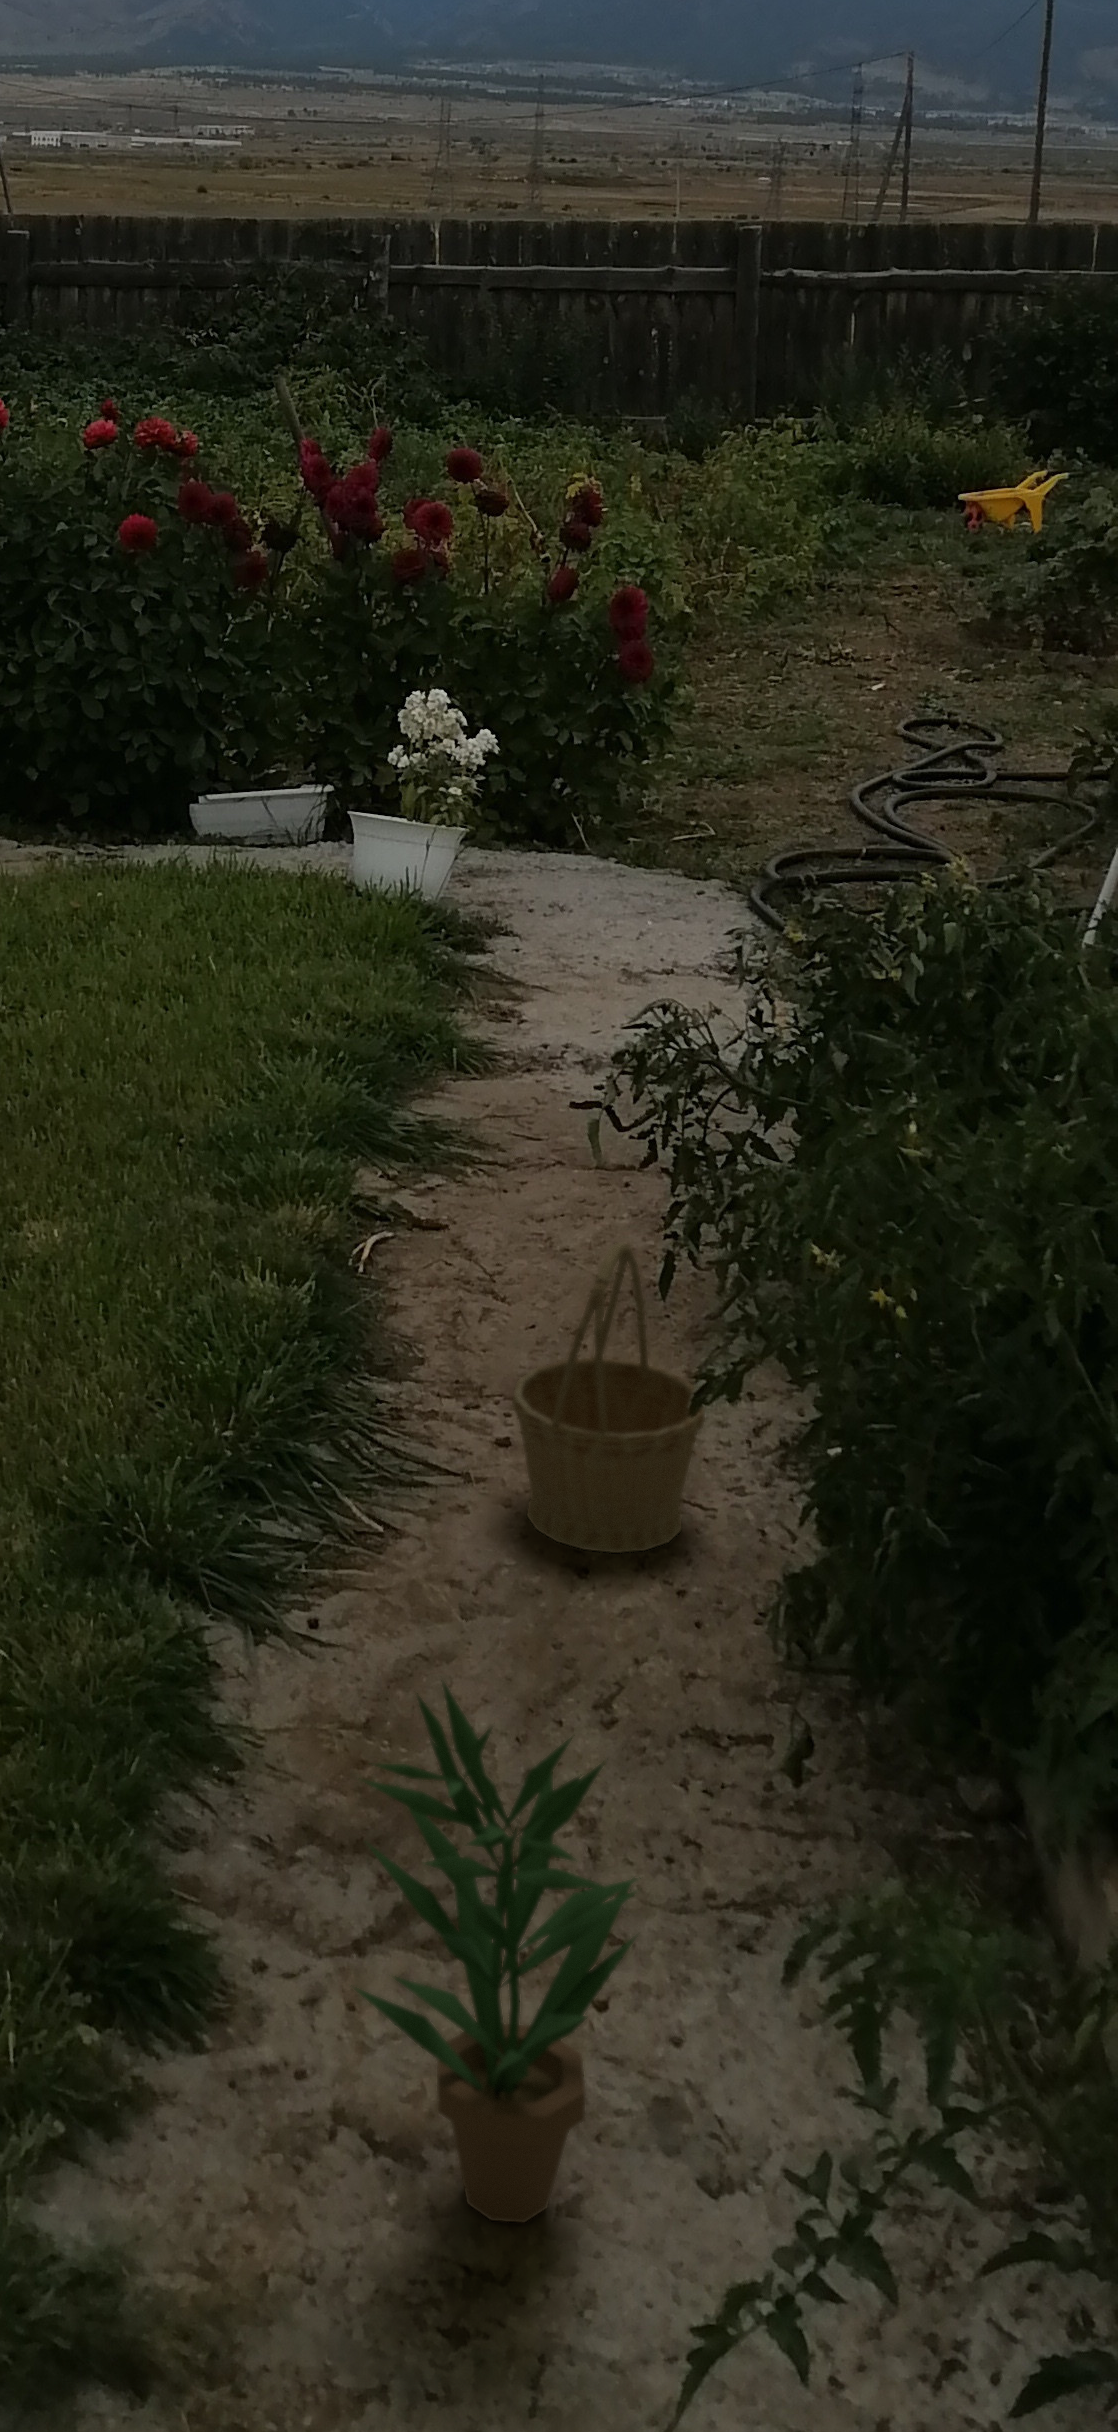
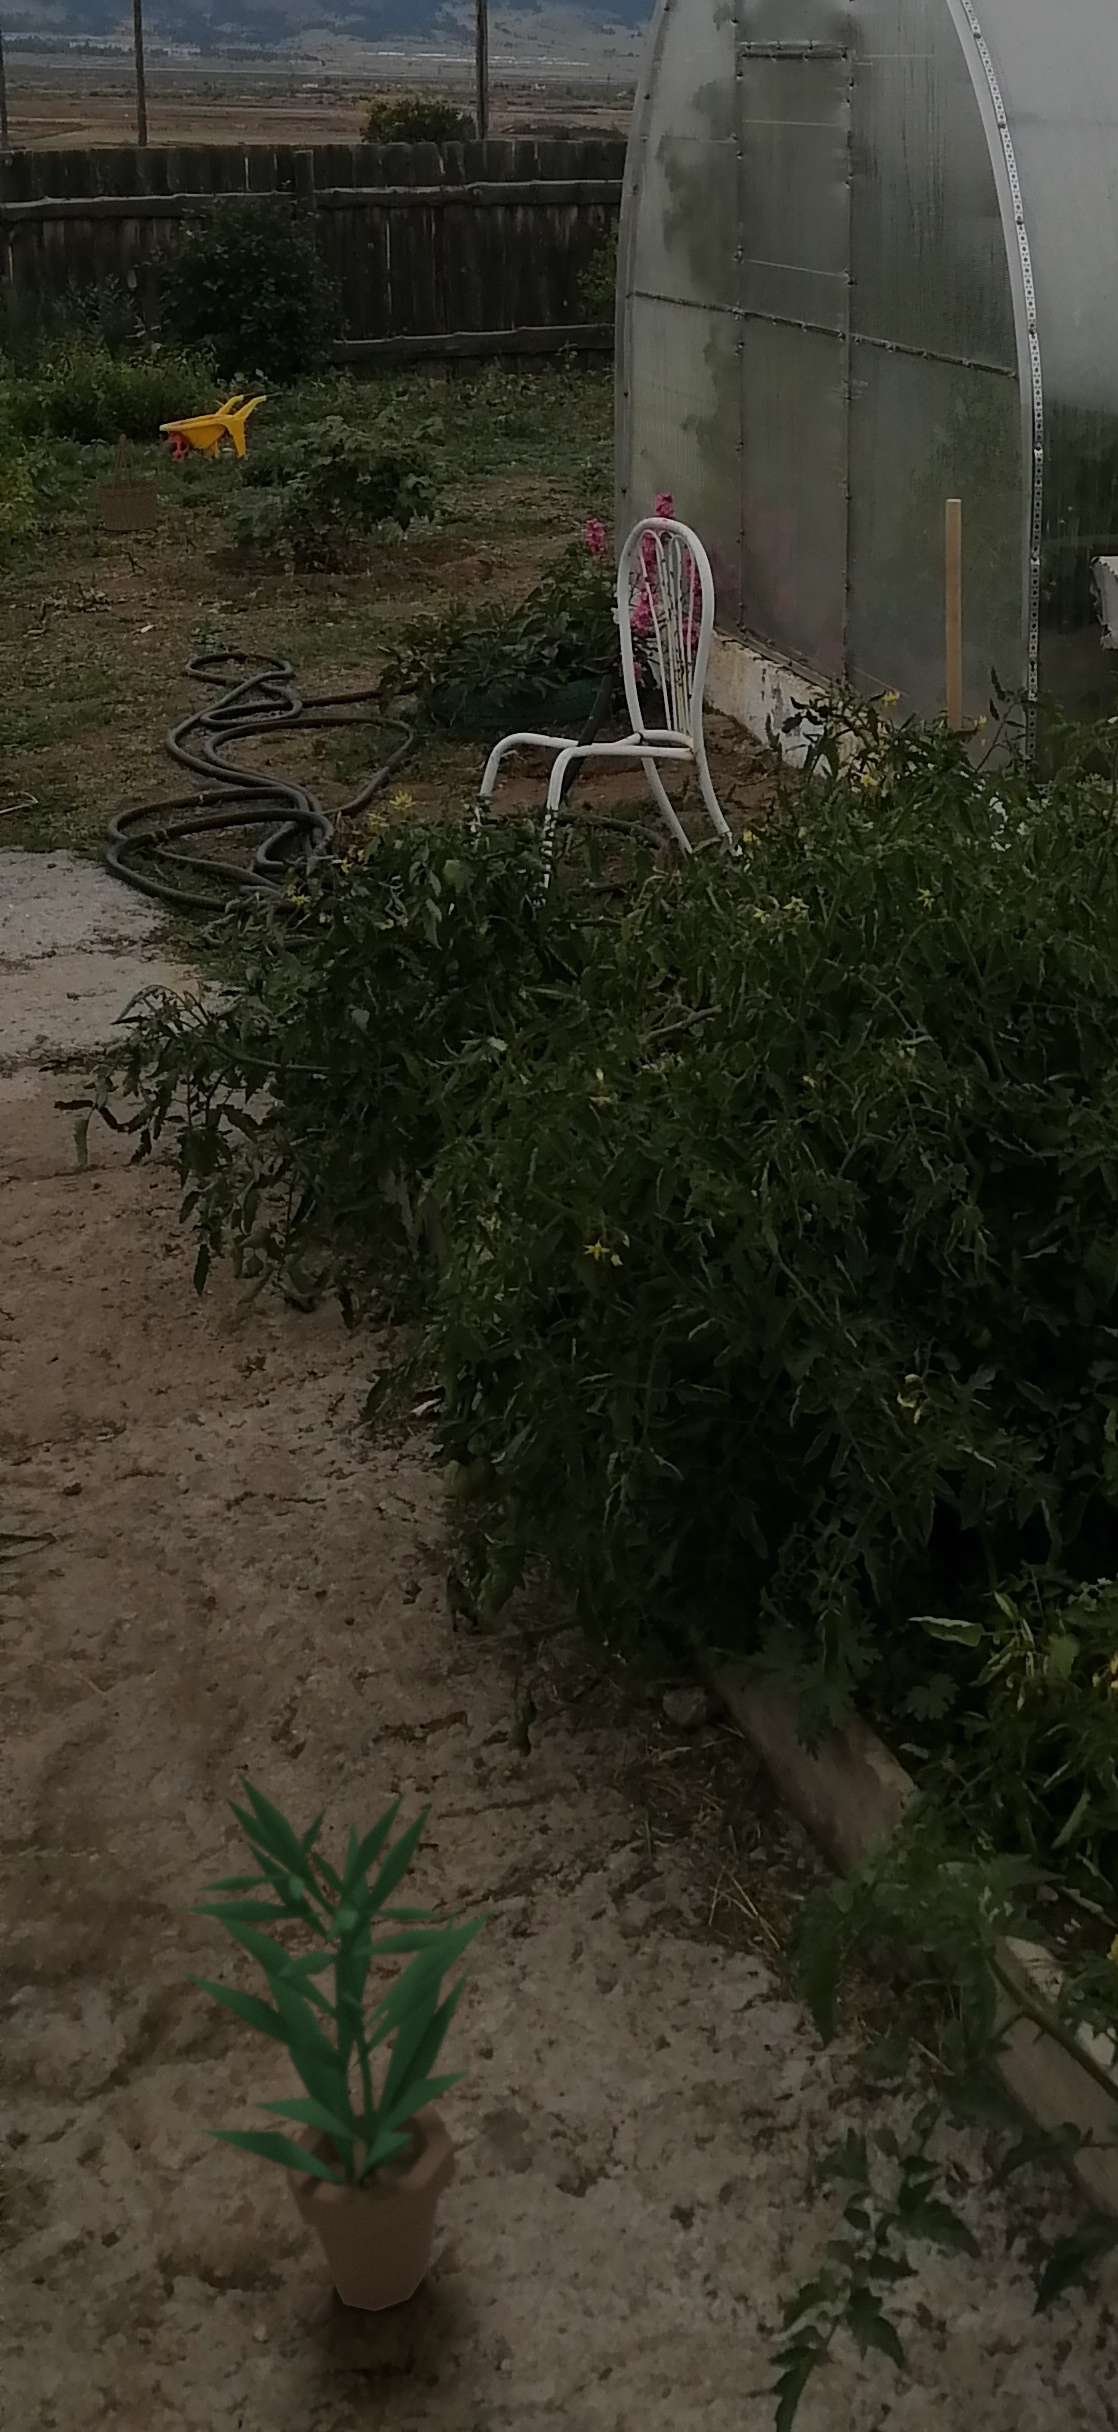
basket: present [512,1242,705,1553] -> present [95,434,160,530]

